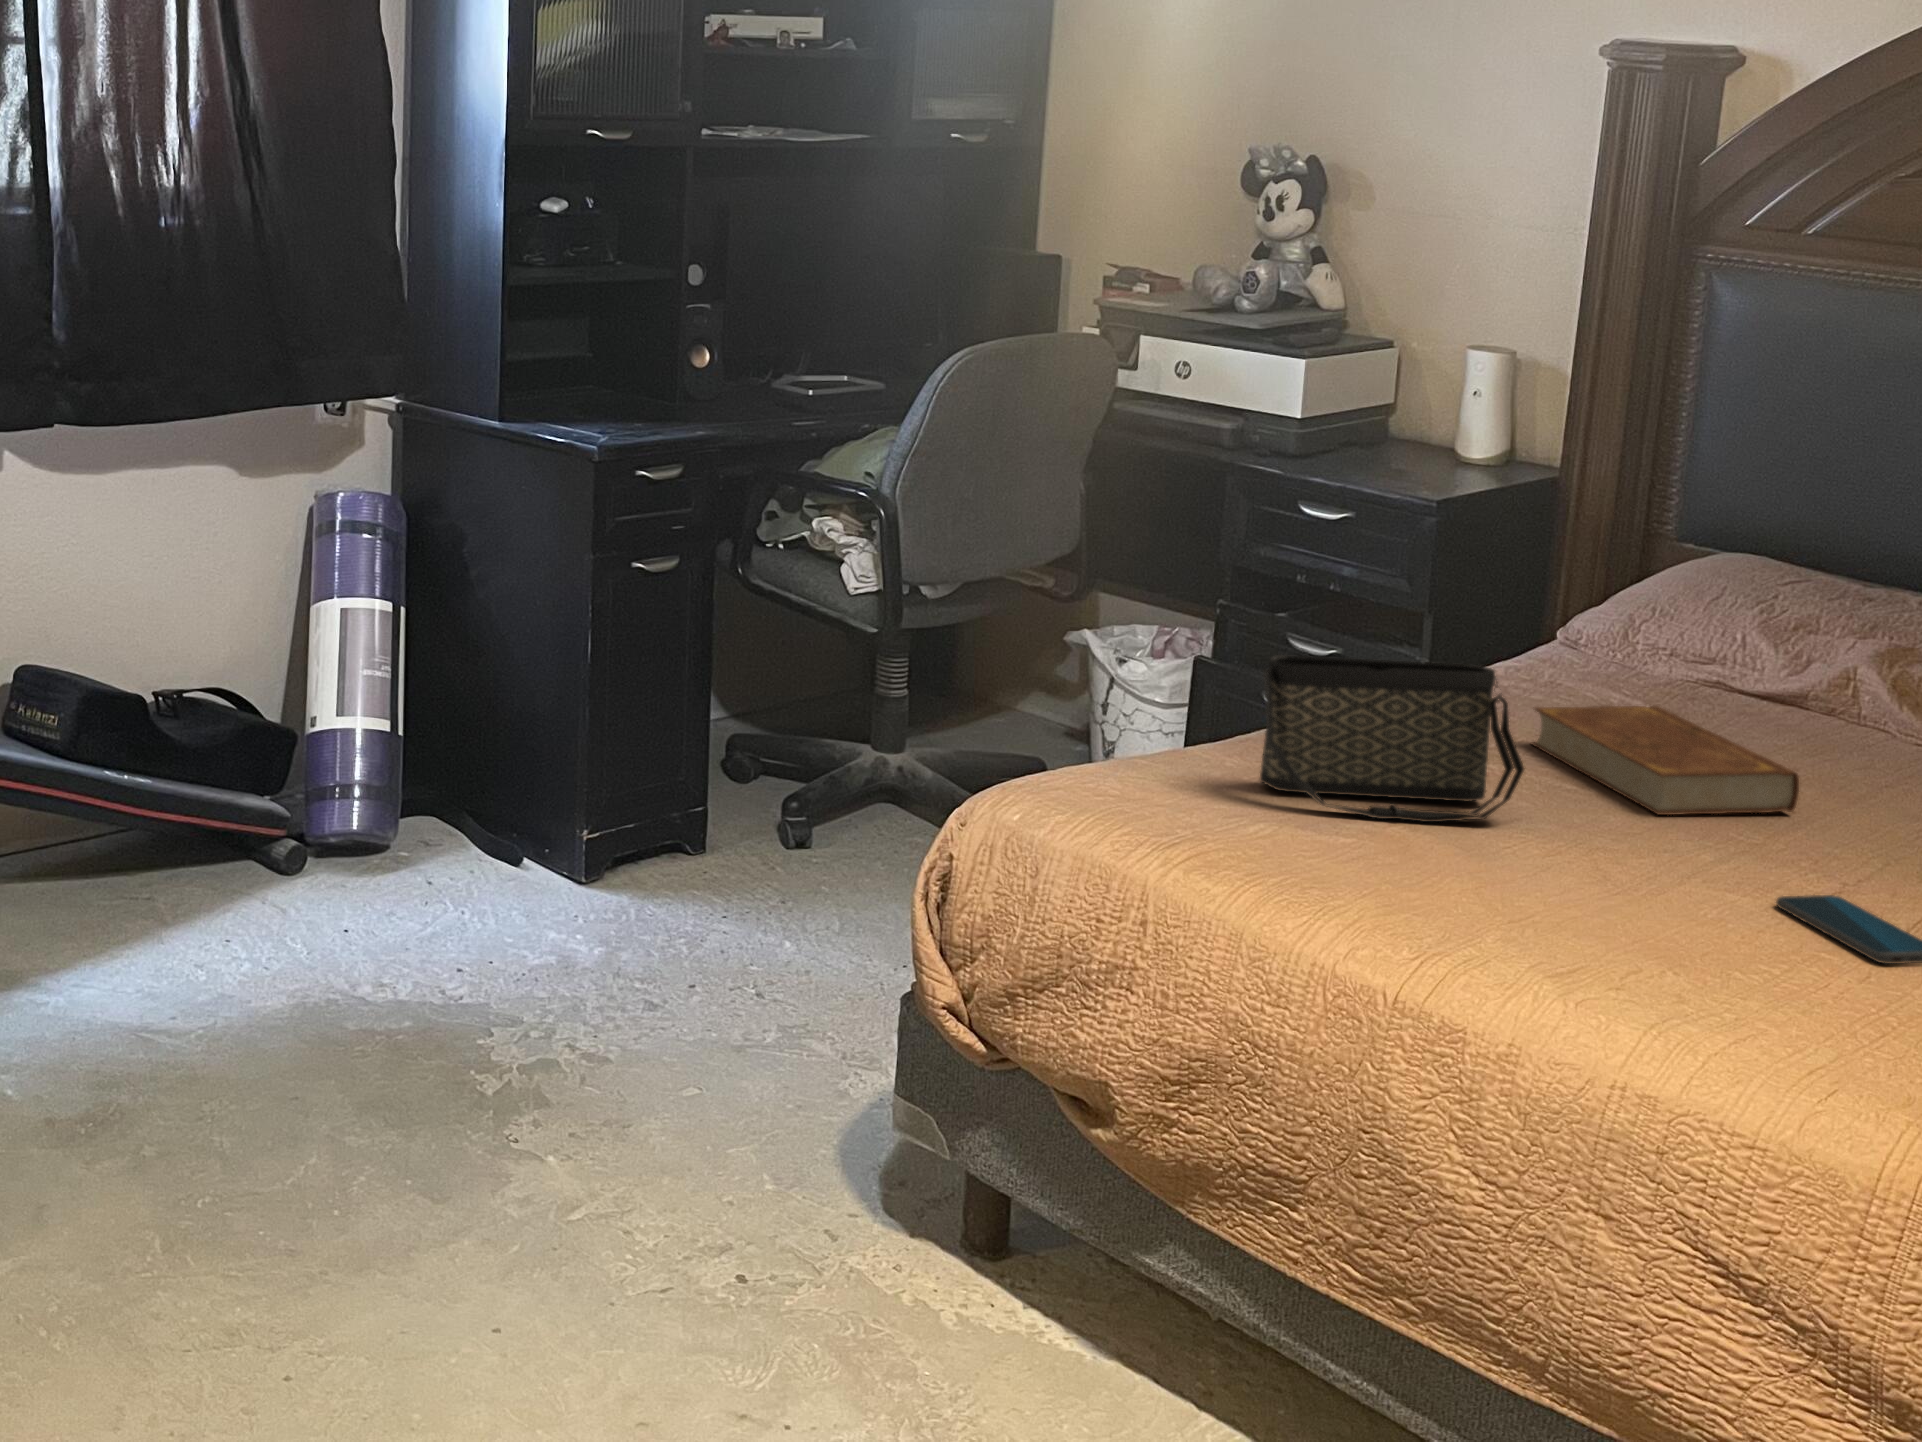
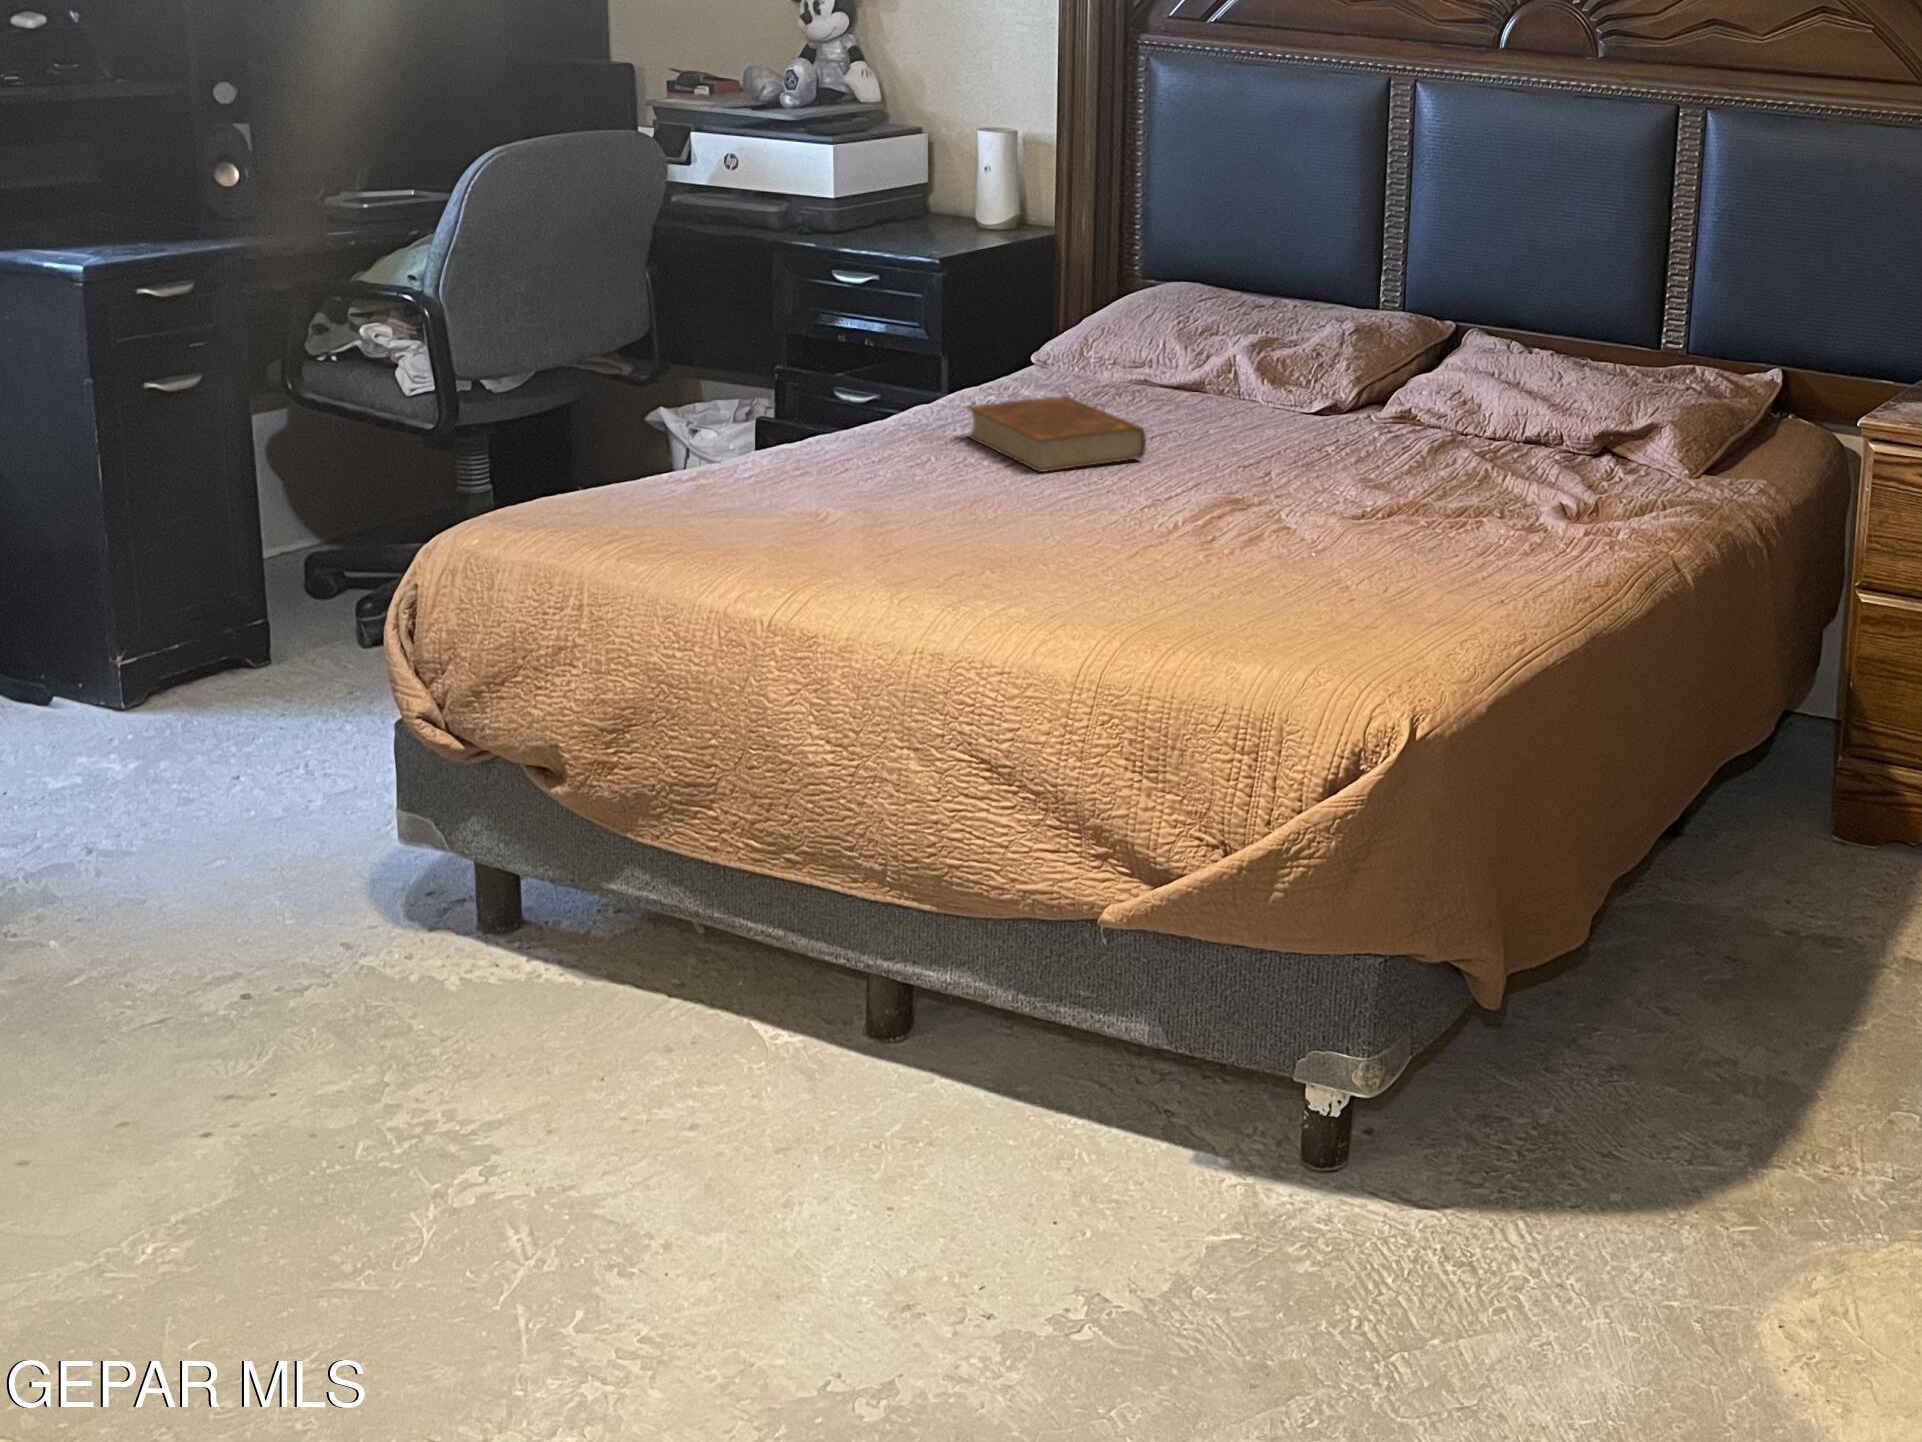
handbag: present [1260,655,1524,822] -> none [707,369,925,501]
smartphone: present [1776,895,1922,964] -> none [1094,506,1192,544]

